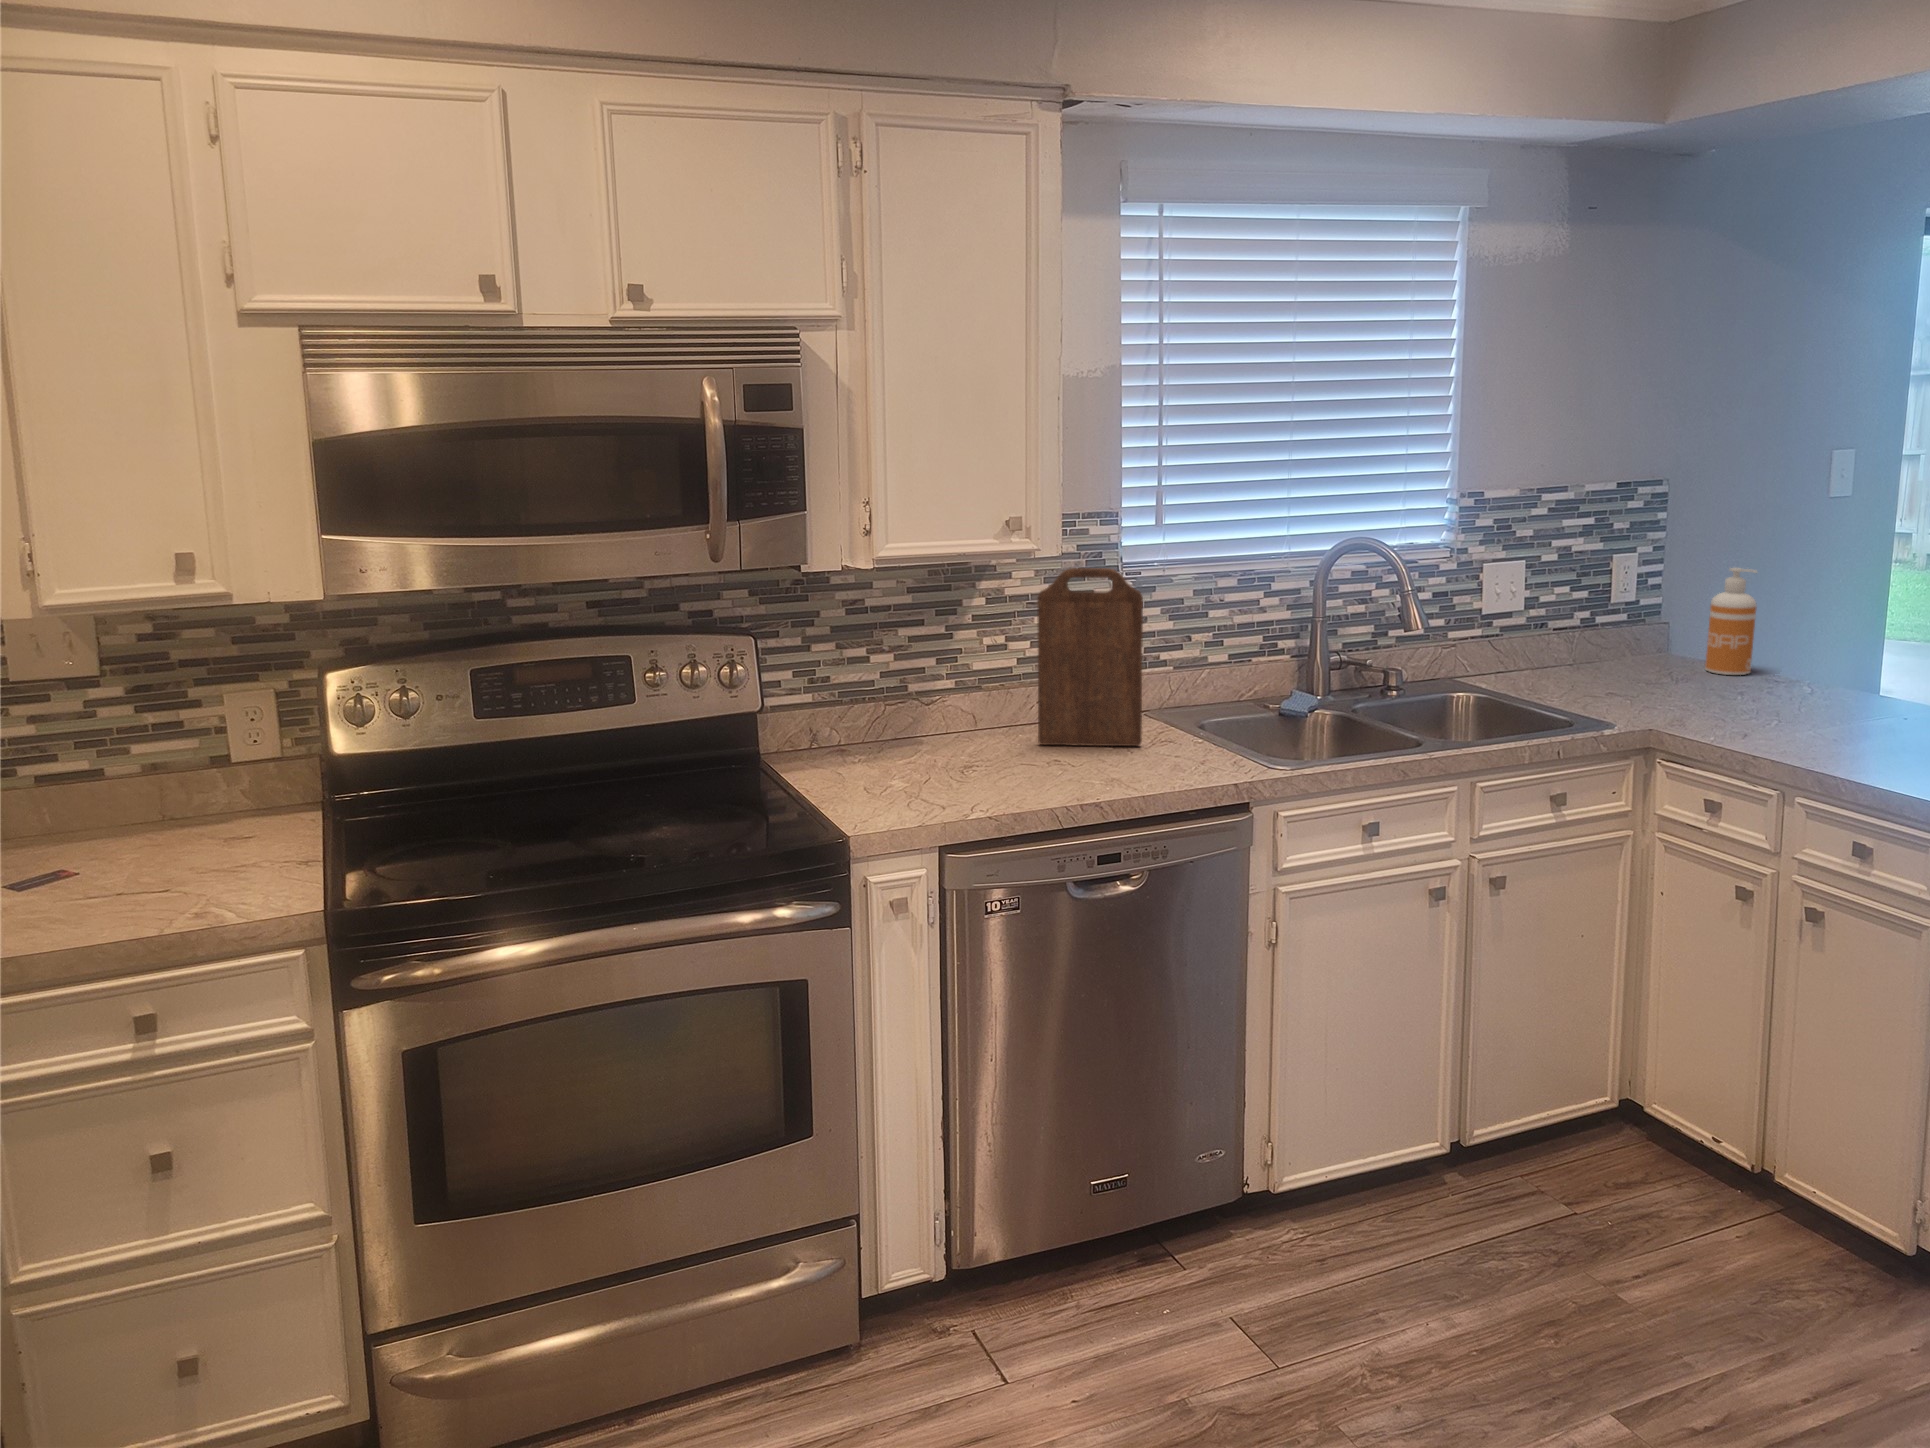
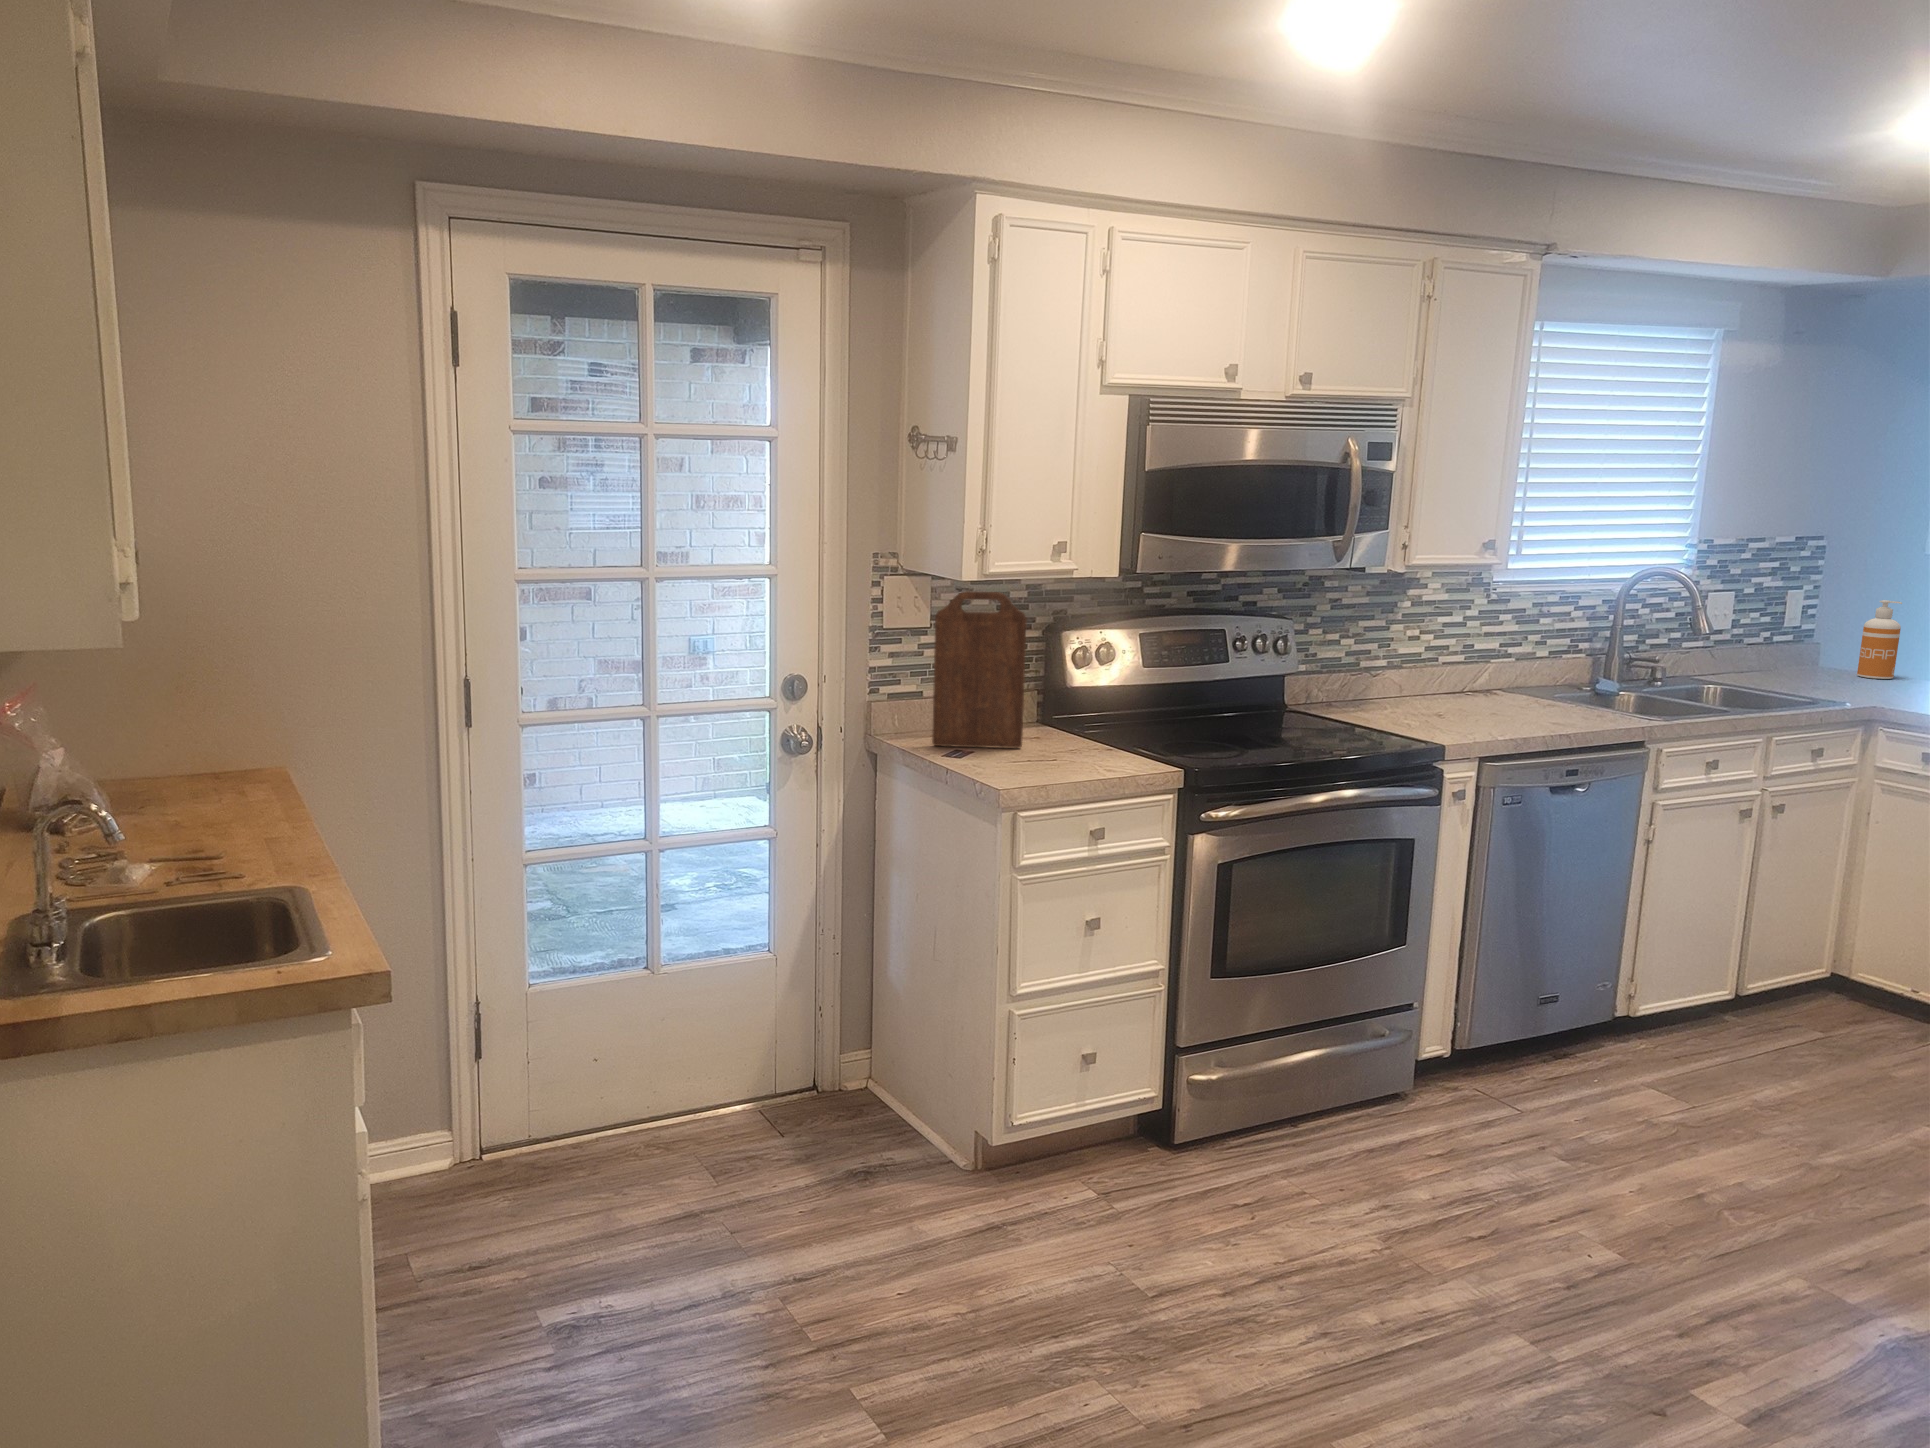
cutting board: present [1037,568,1143,746] -> present [932,591,1027,748]

